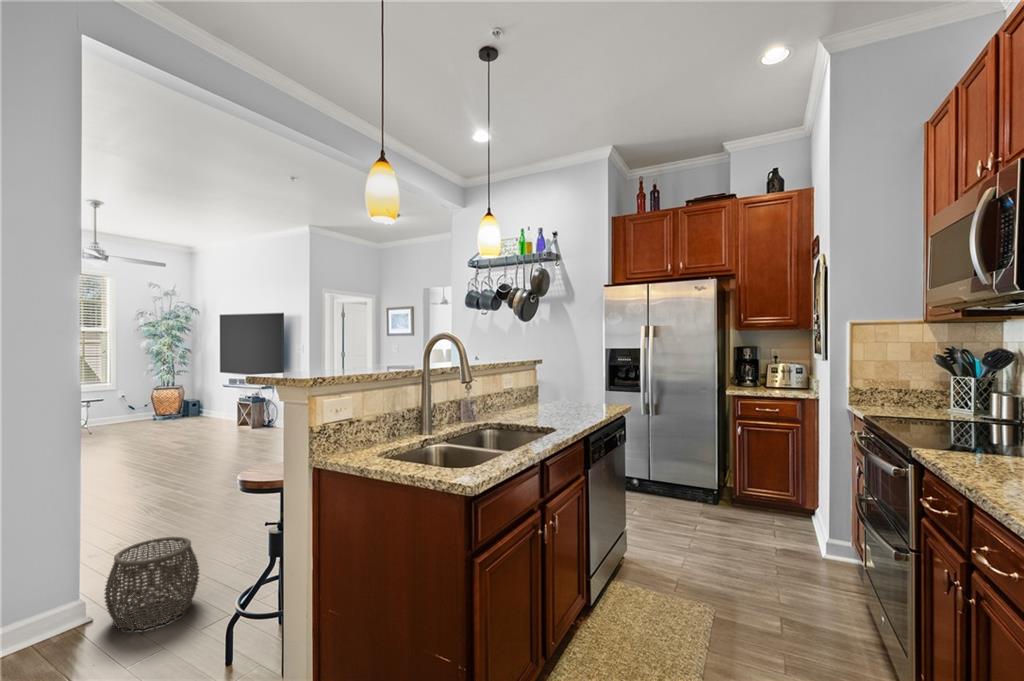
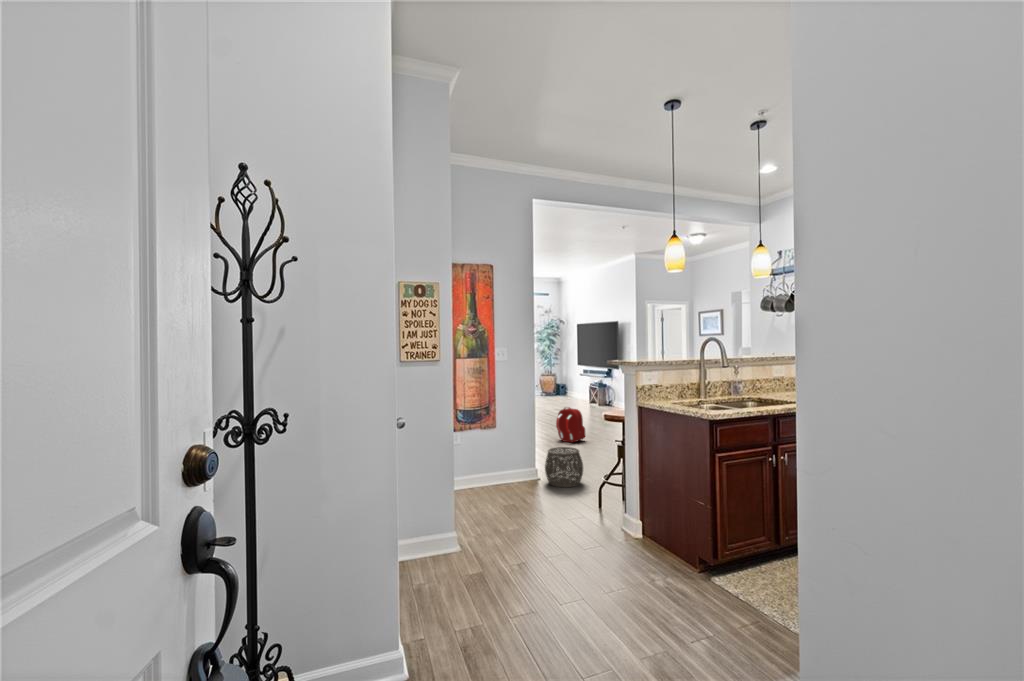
backpack: none [162,445,219,504] -> present [556,408,585,443]

